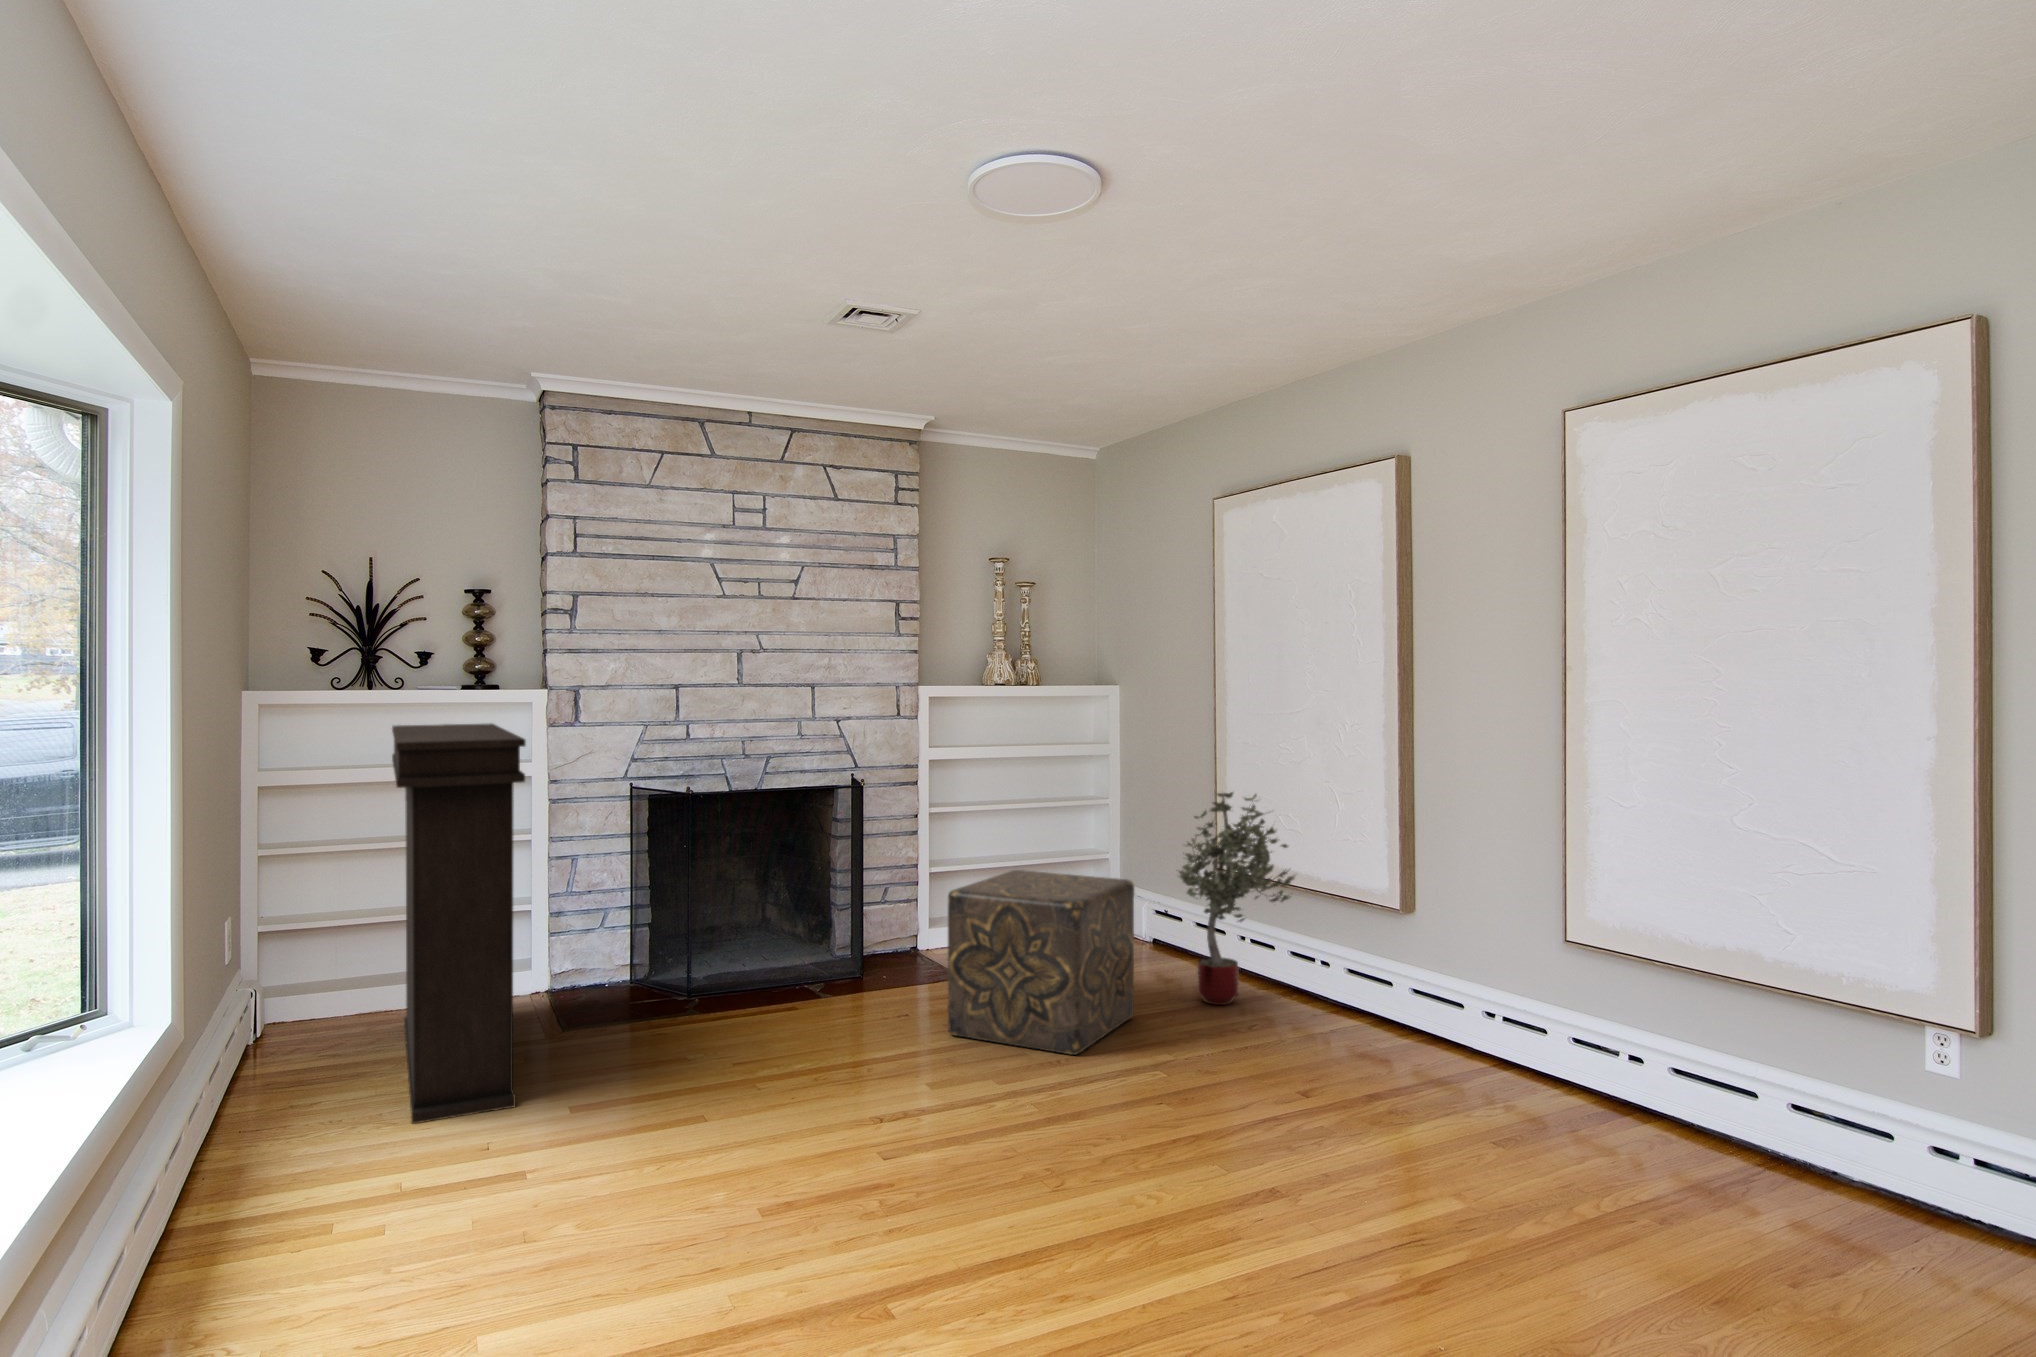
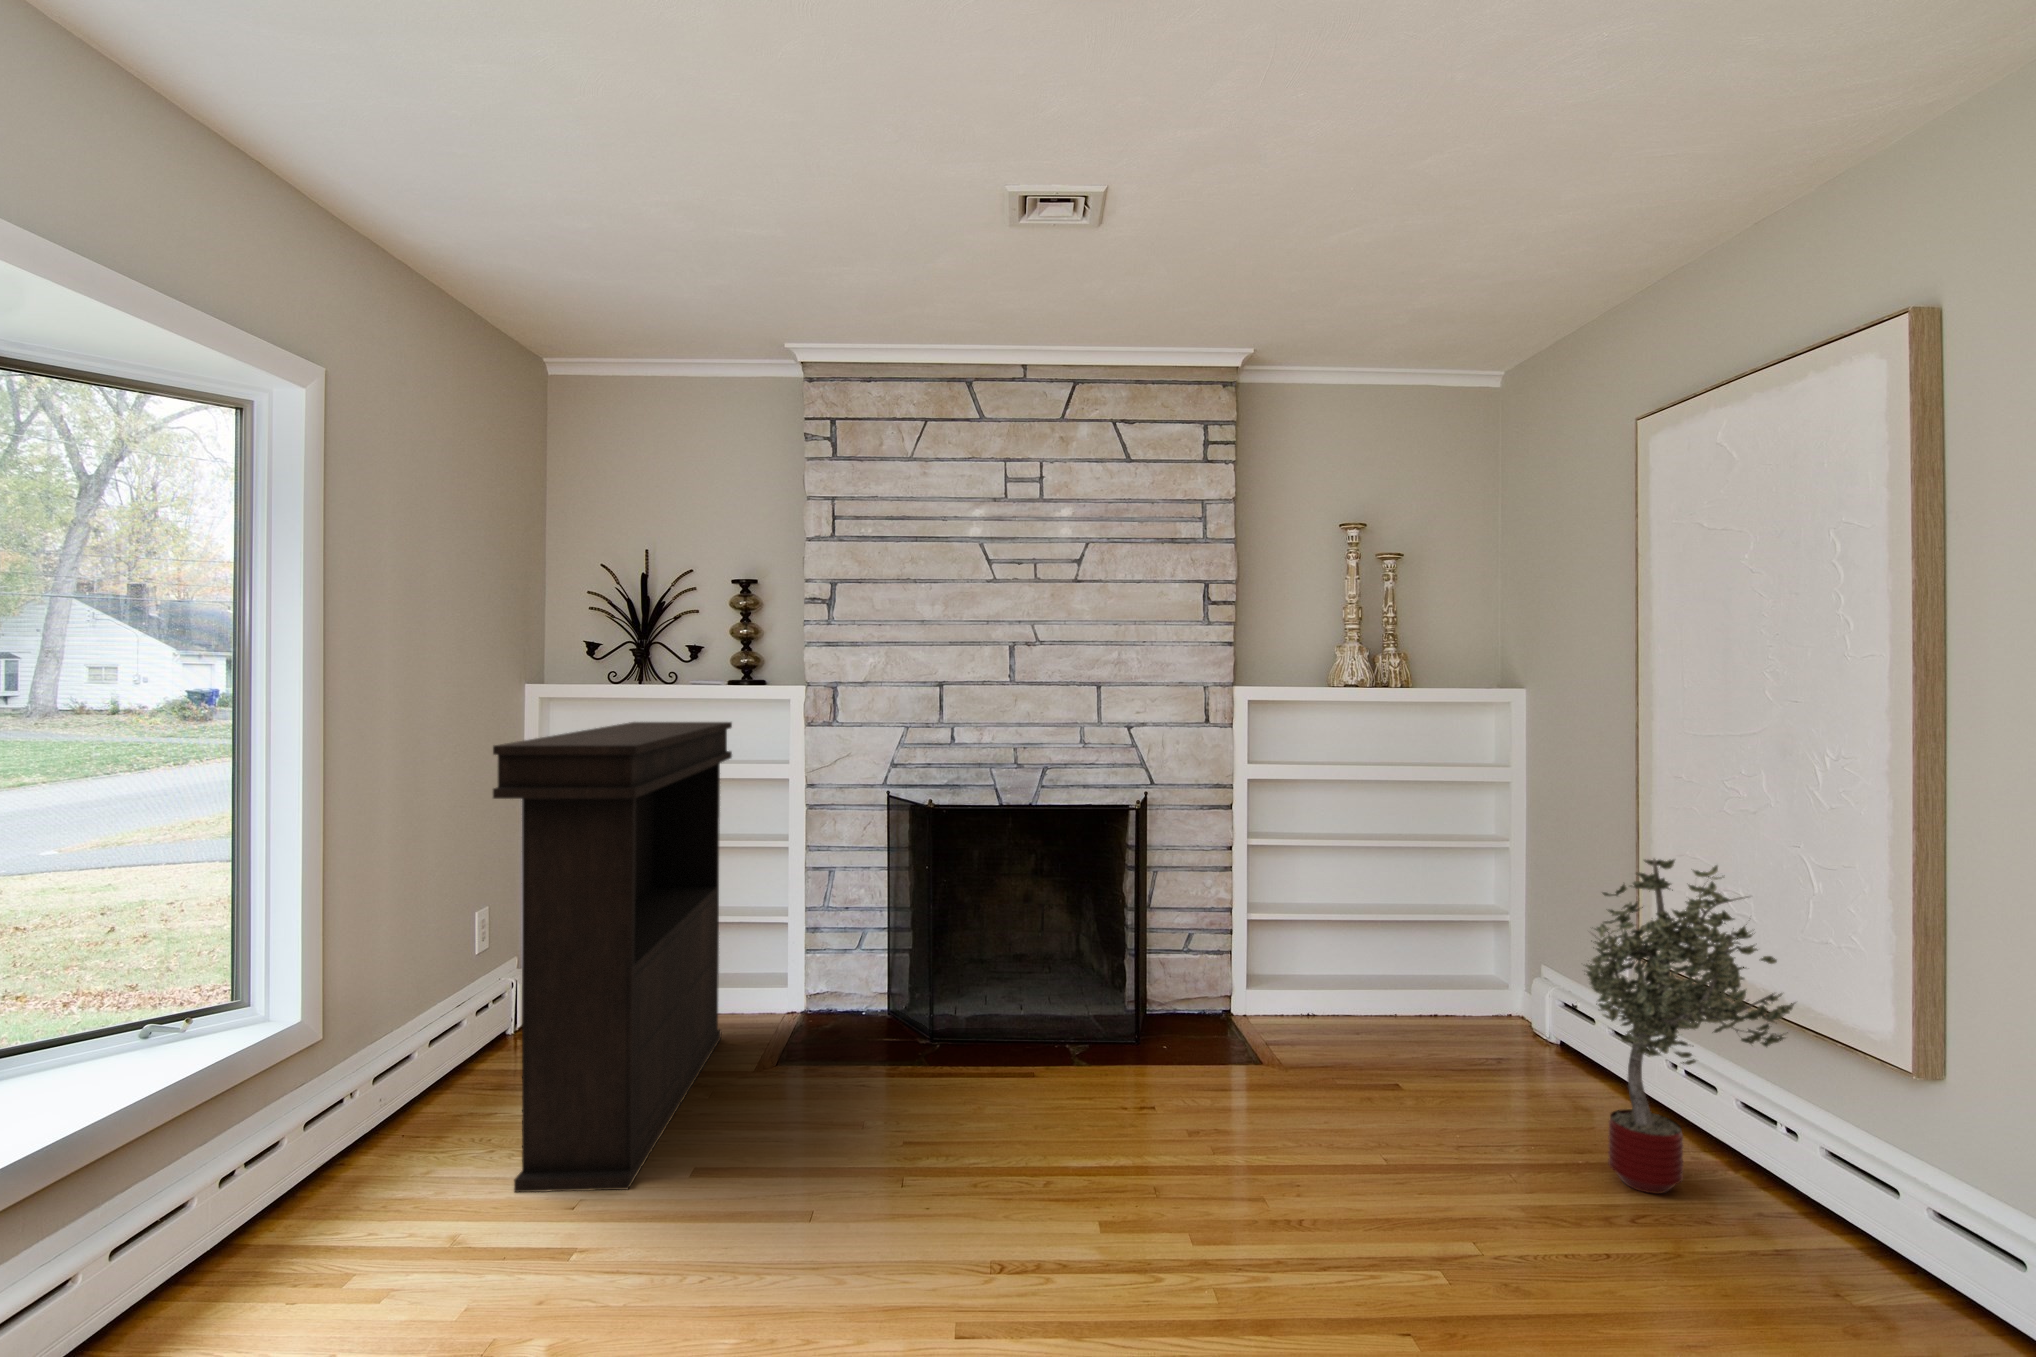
ottoman: present [948,870,1134,1055] -> none [1197,943,1492,1257]

